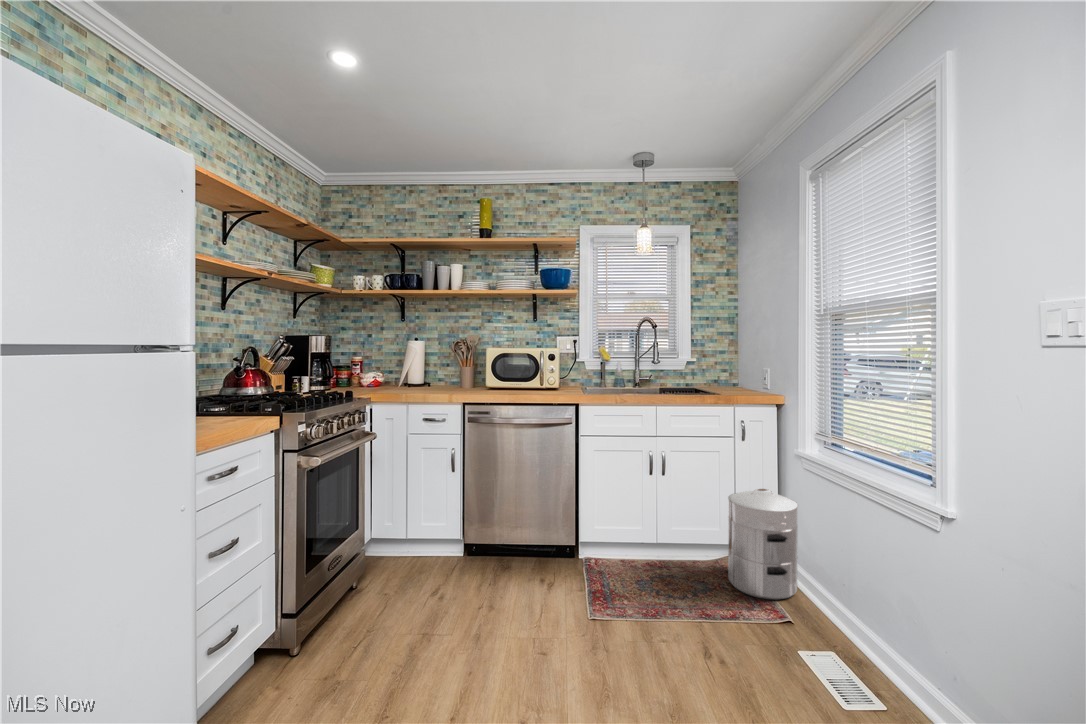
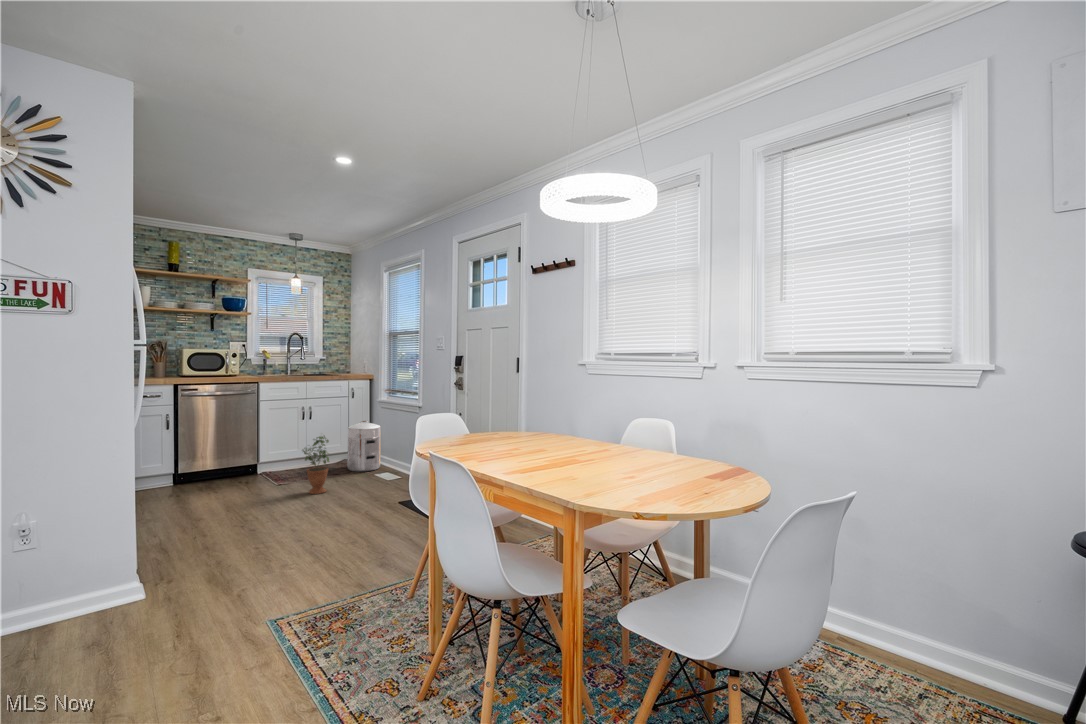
potted plant: none [623,526,680,668] -> present [303,436,329,494]

